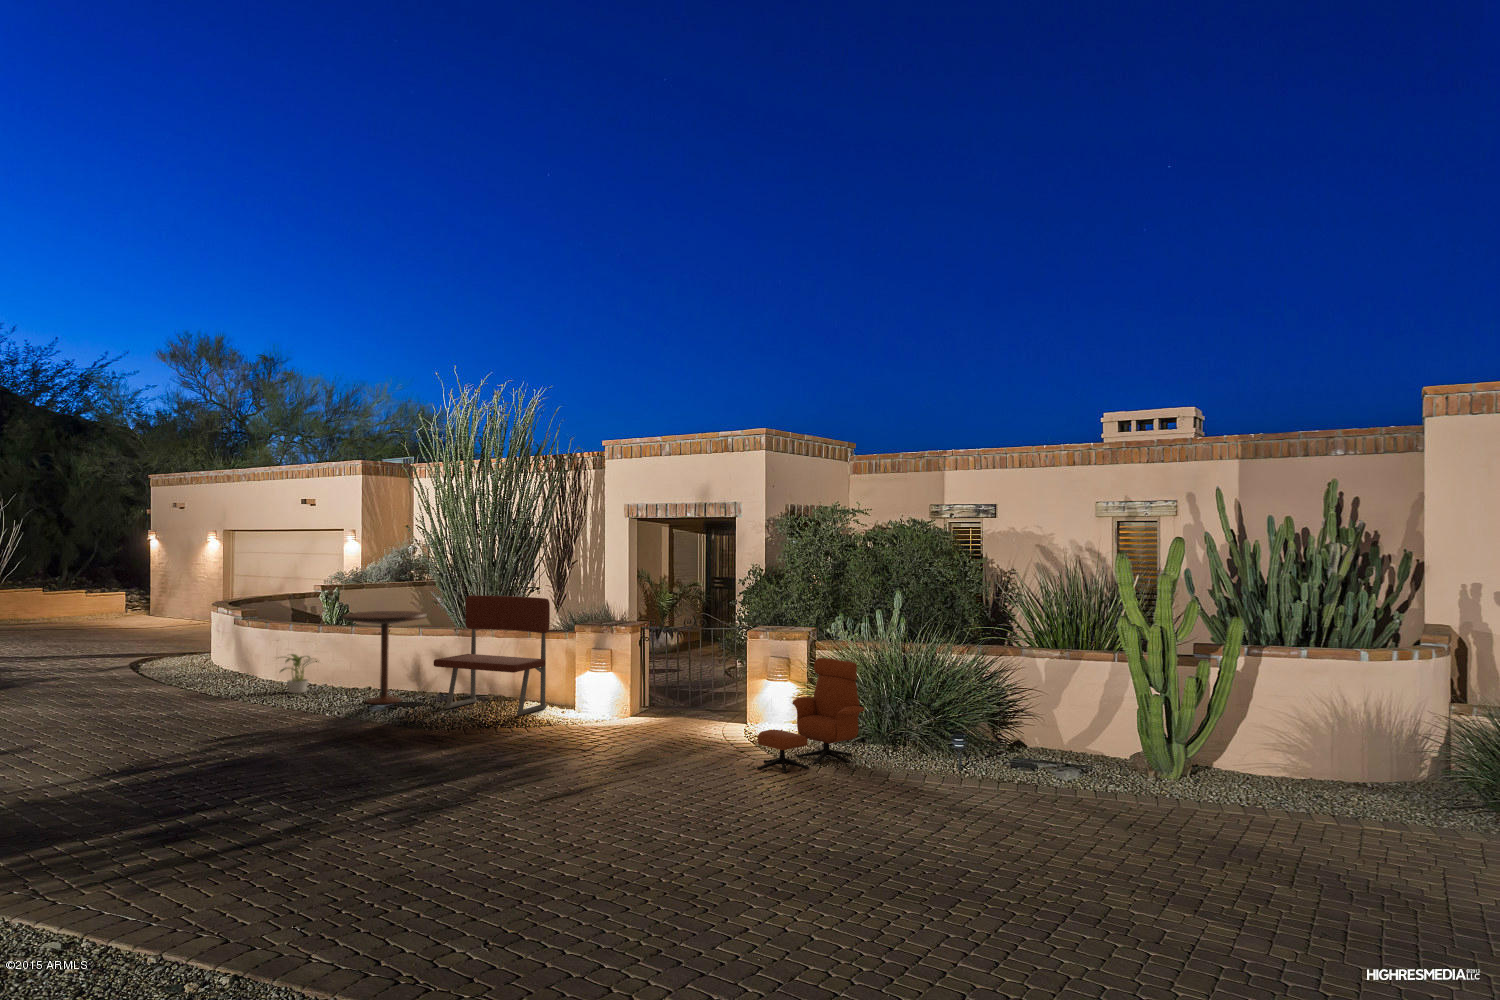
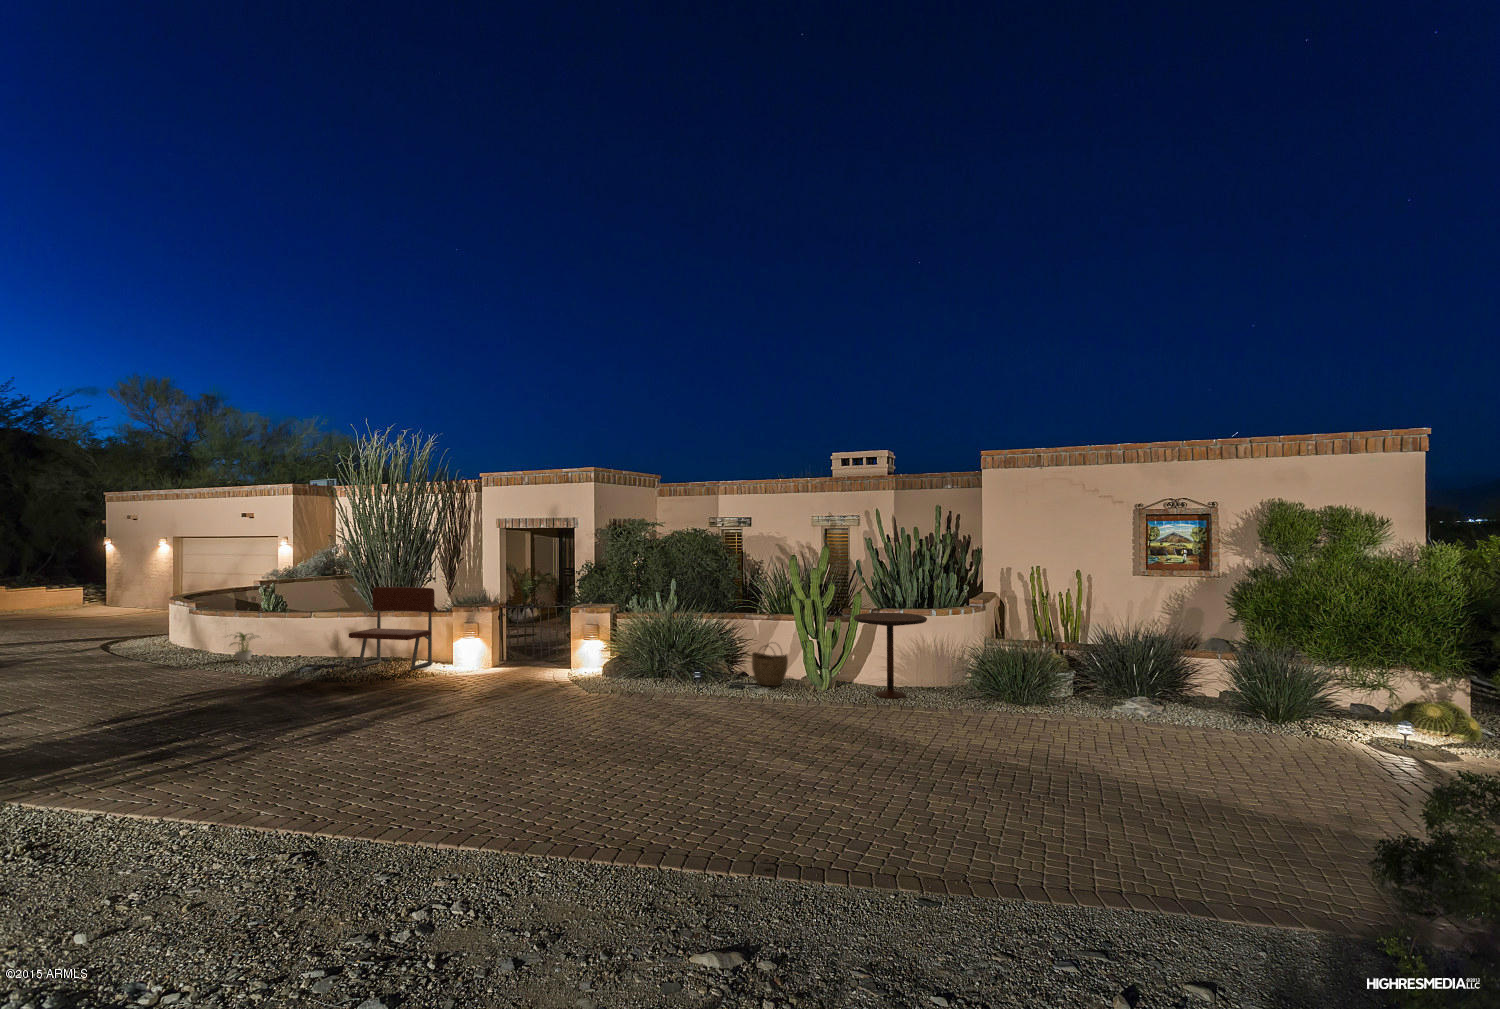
pedestal table: present [342,611,427,704] -> present [853,613,927,699]
lounge chair: present [757,658,864,773] -> none [571,624,642,698]
woven basket: none [1038,695,1099,767] -> present [752,645,788,686]

